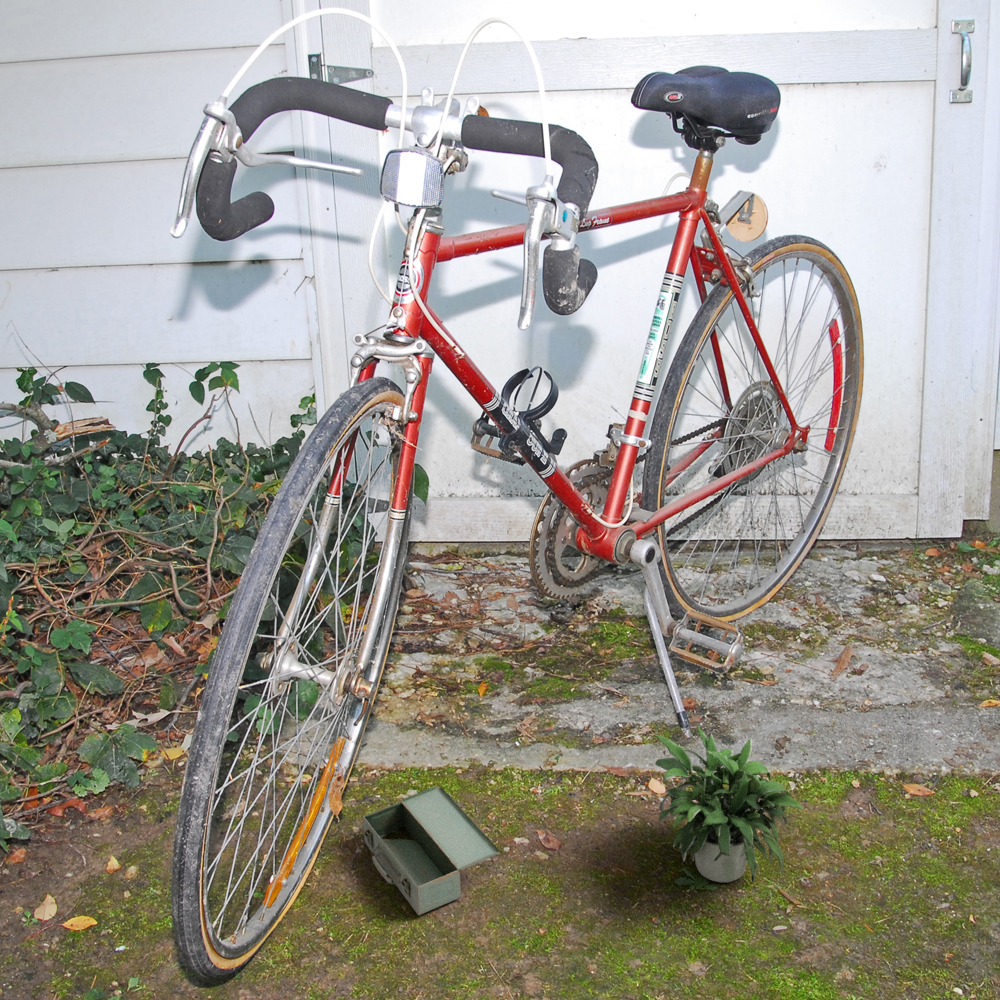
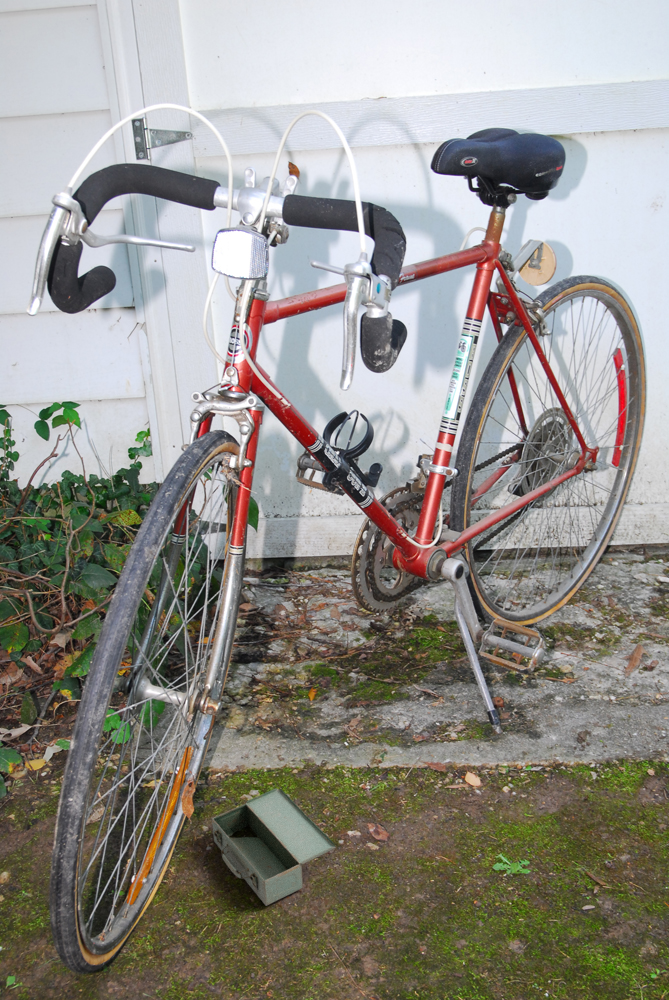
potted plant: present [642,724,803,883] -> none [459,726,602,866]

